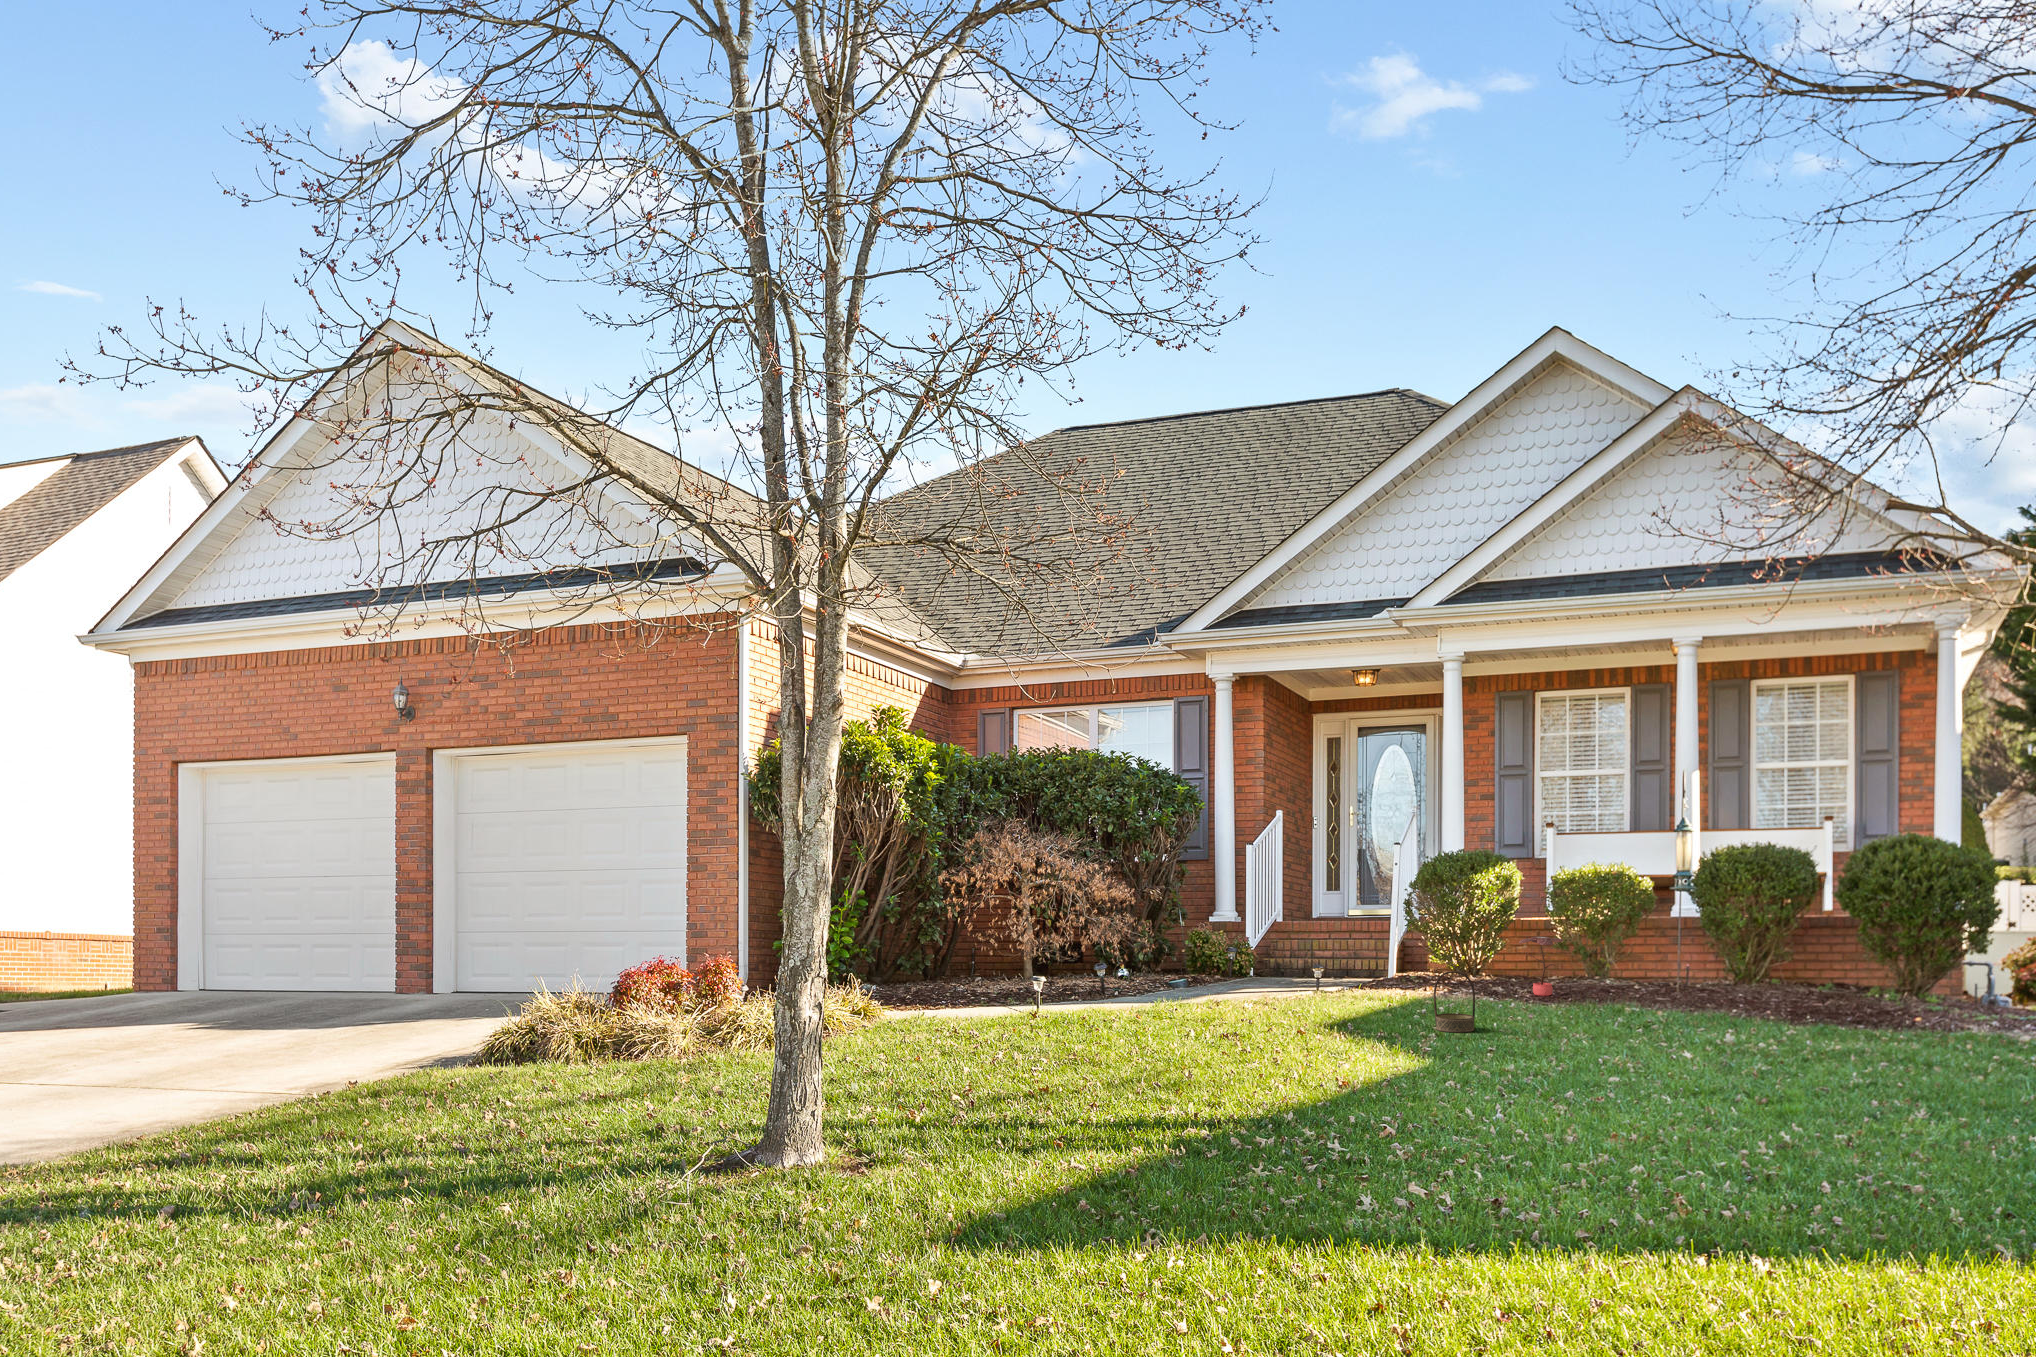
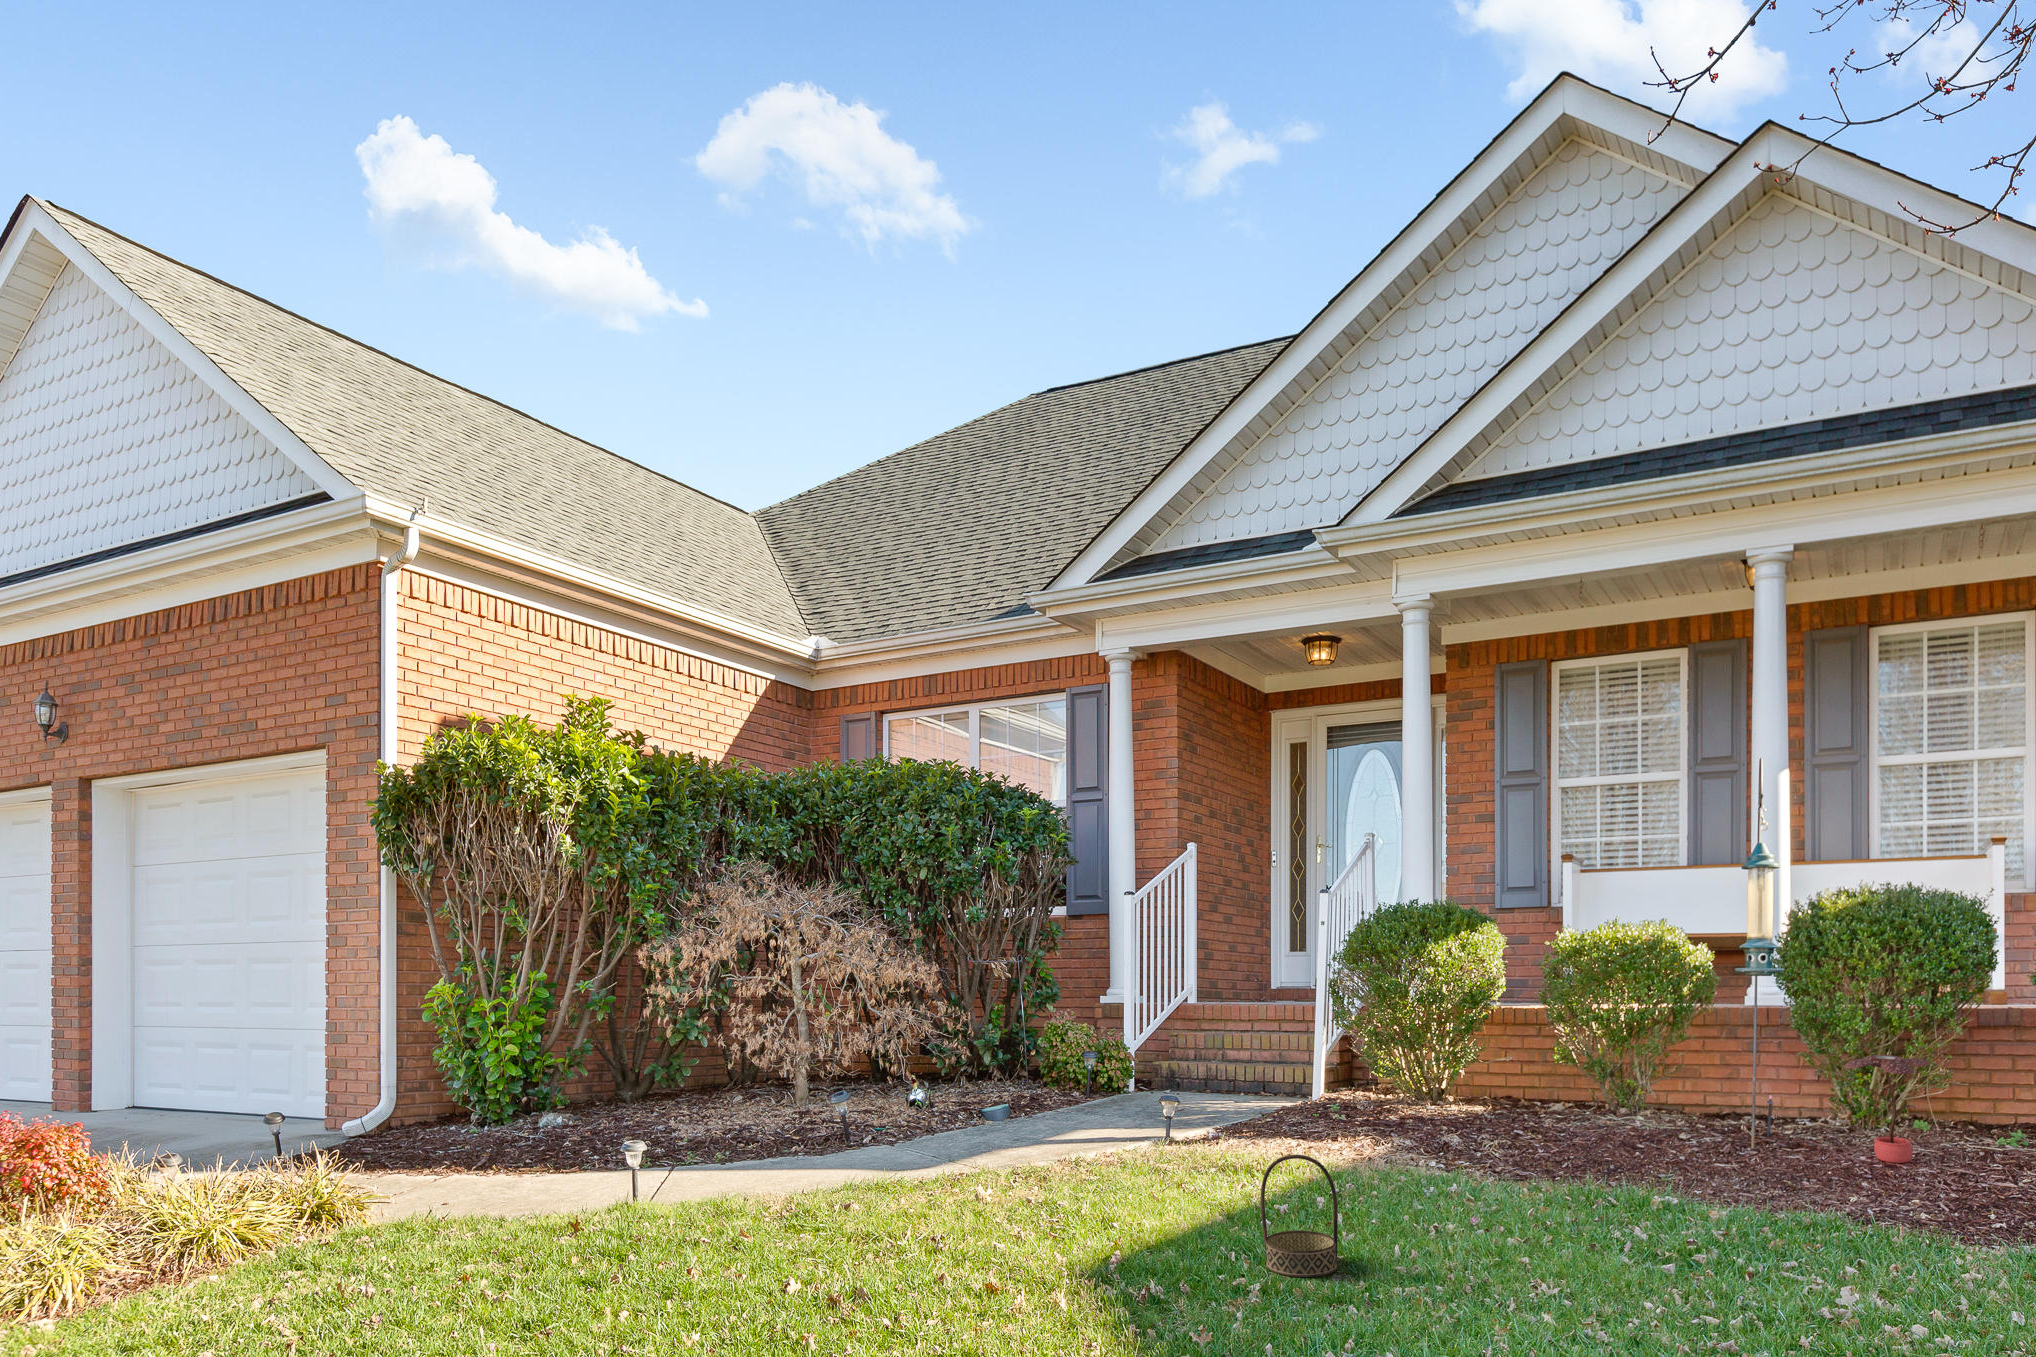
potted plant: present [1519,936,1563,996] -> present [1845,1055,1929,1163]

